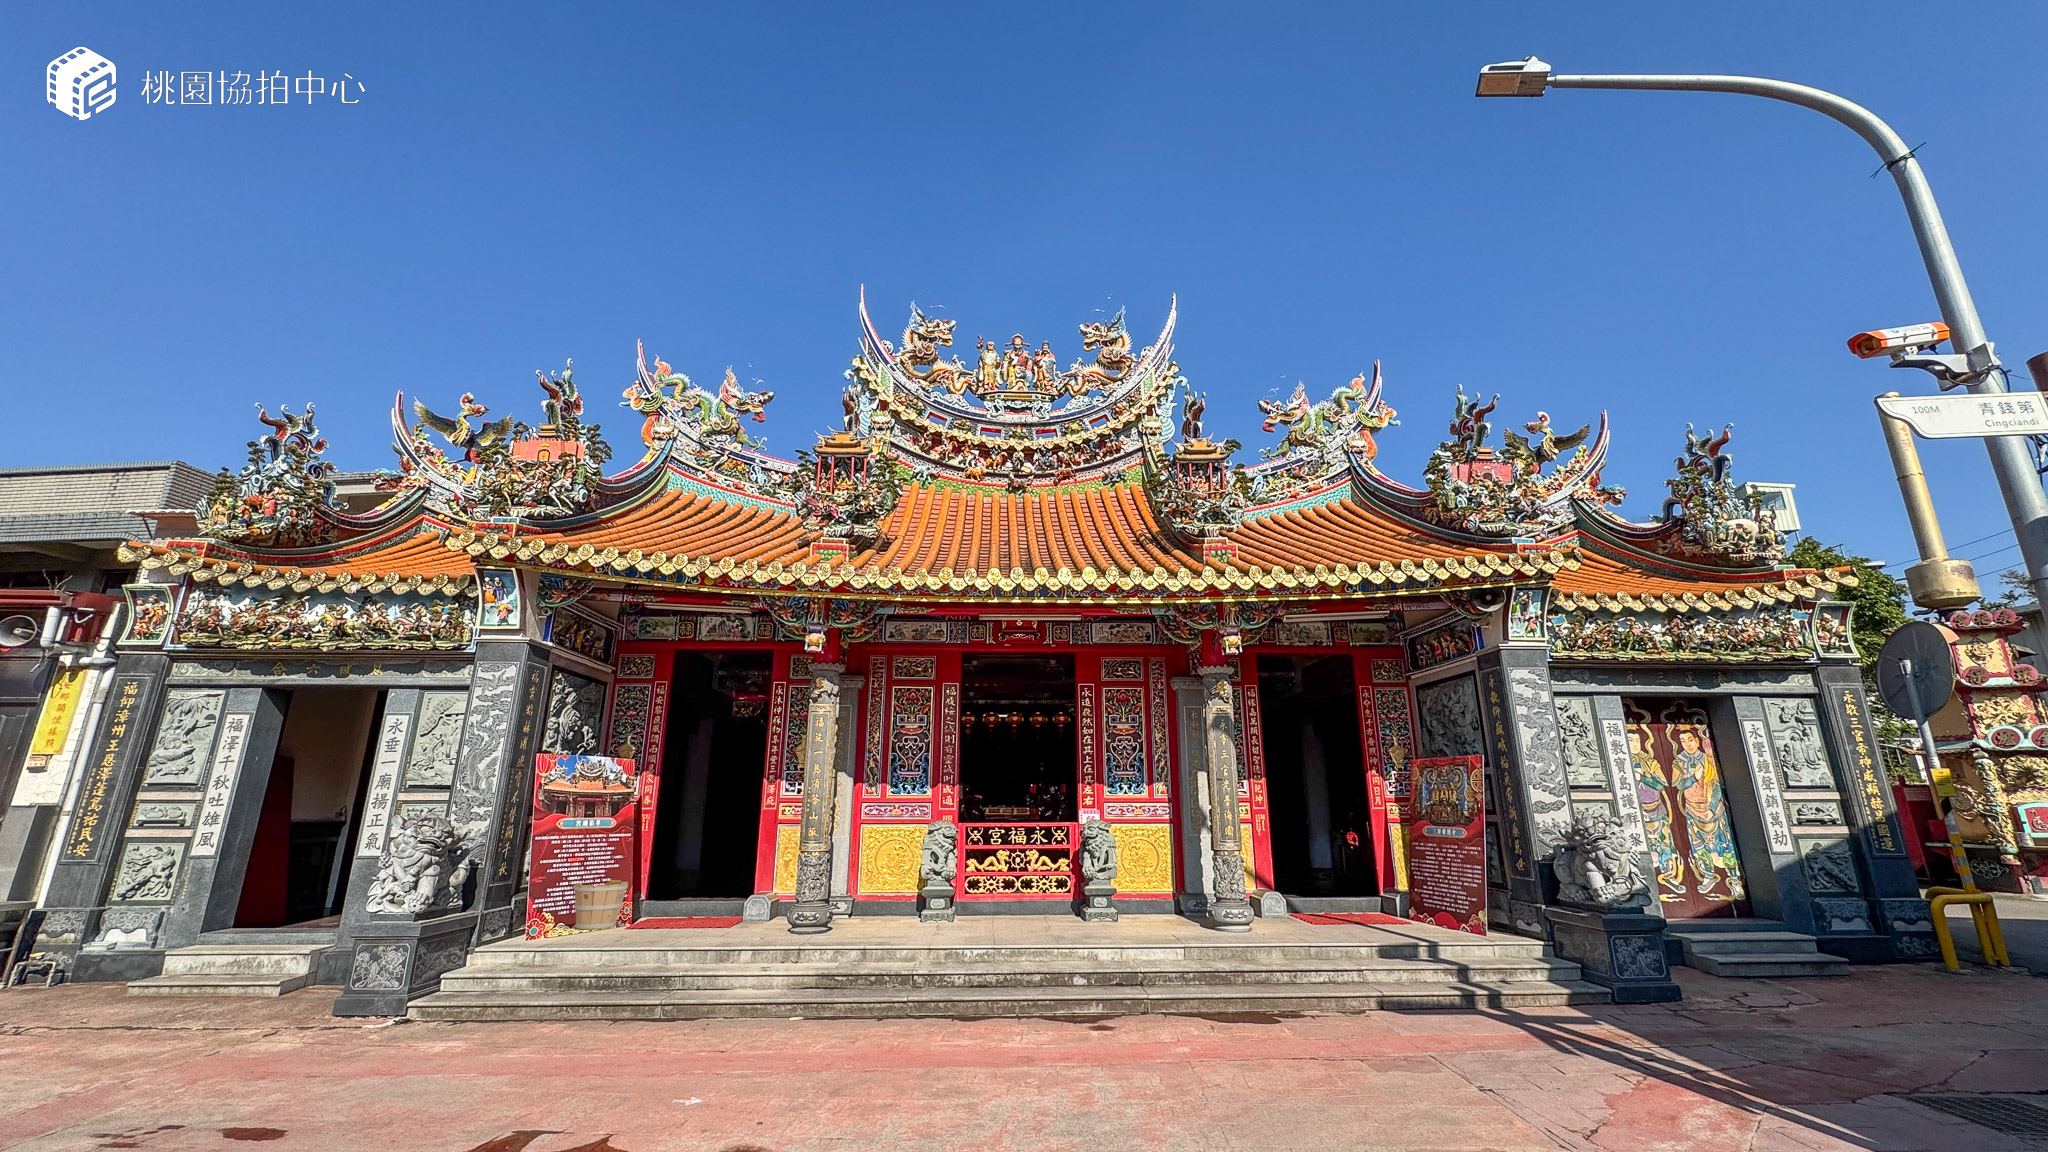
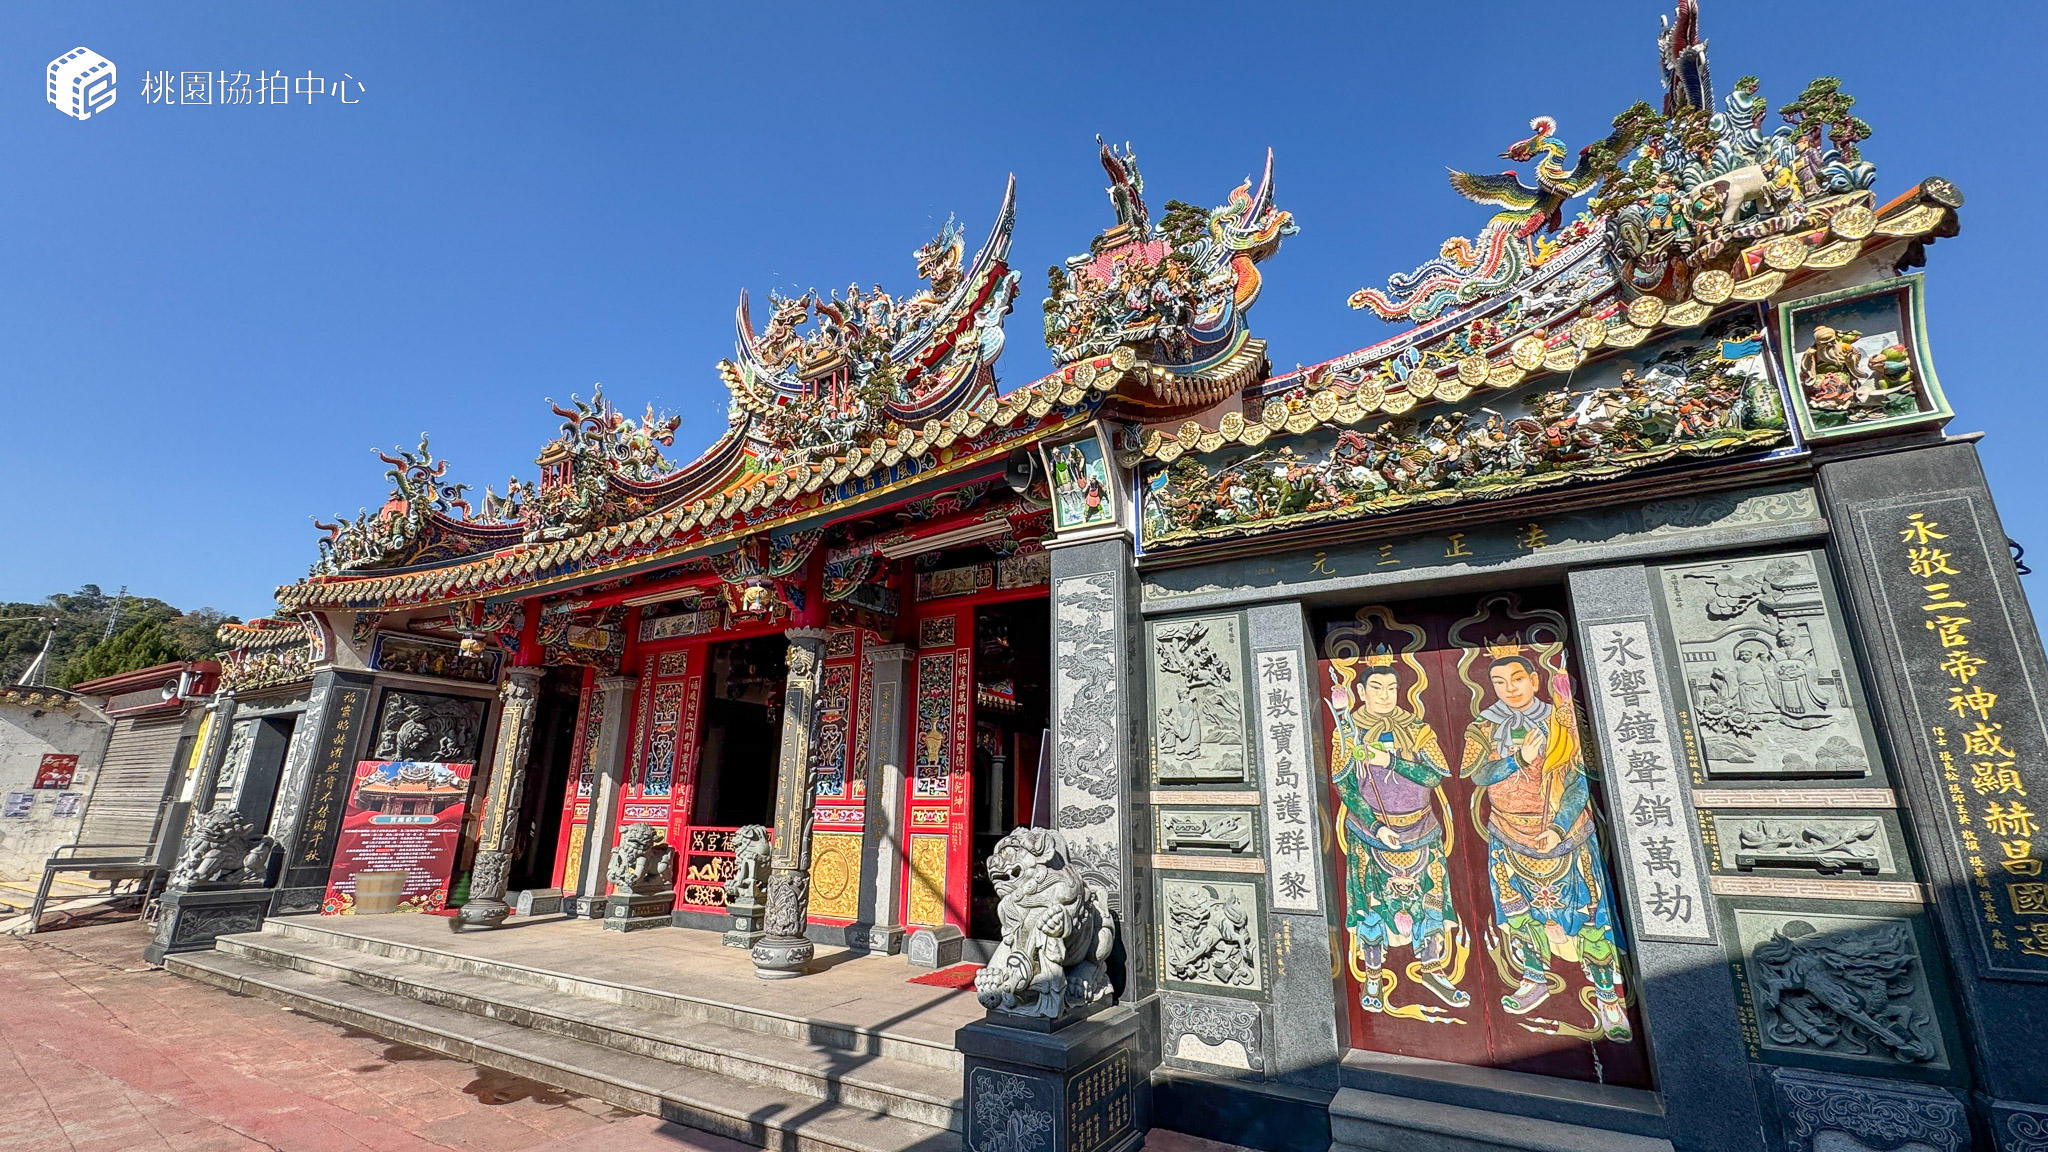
potted tree: none [818,870,839,931] -> present [448,872,472,932]

